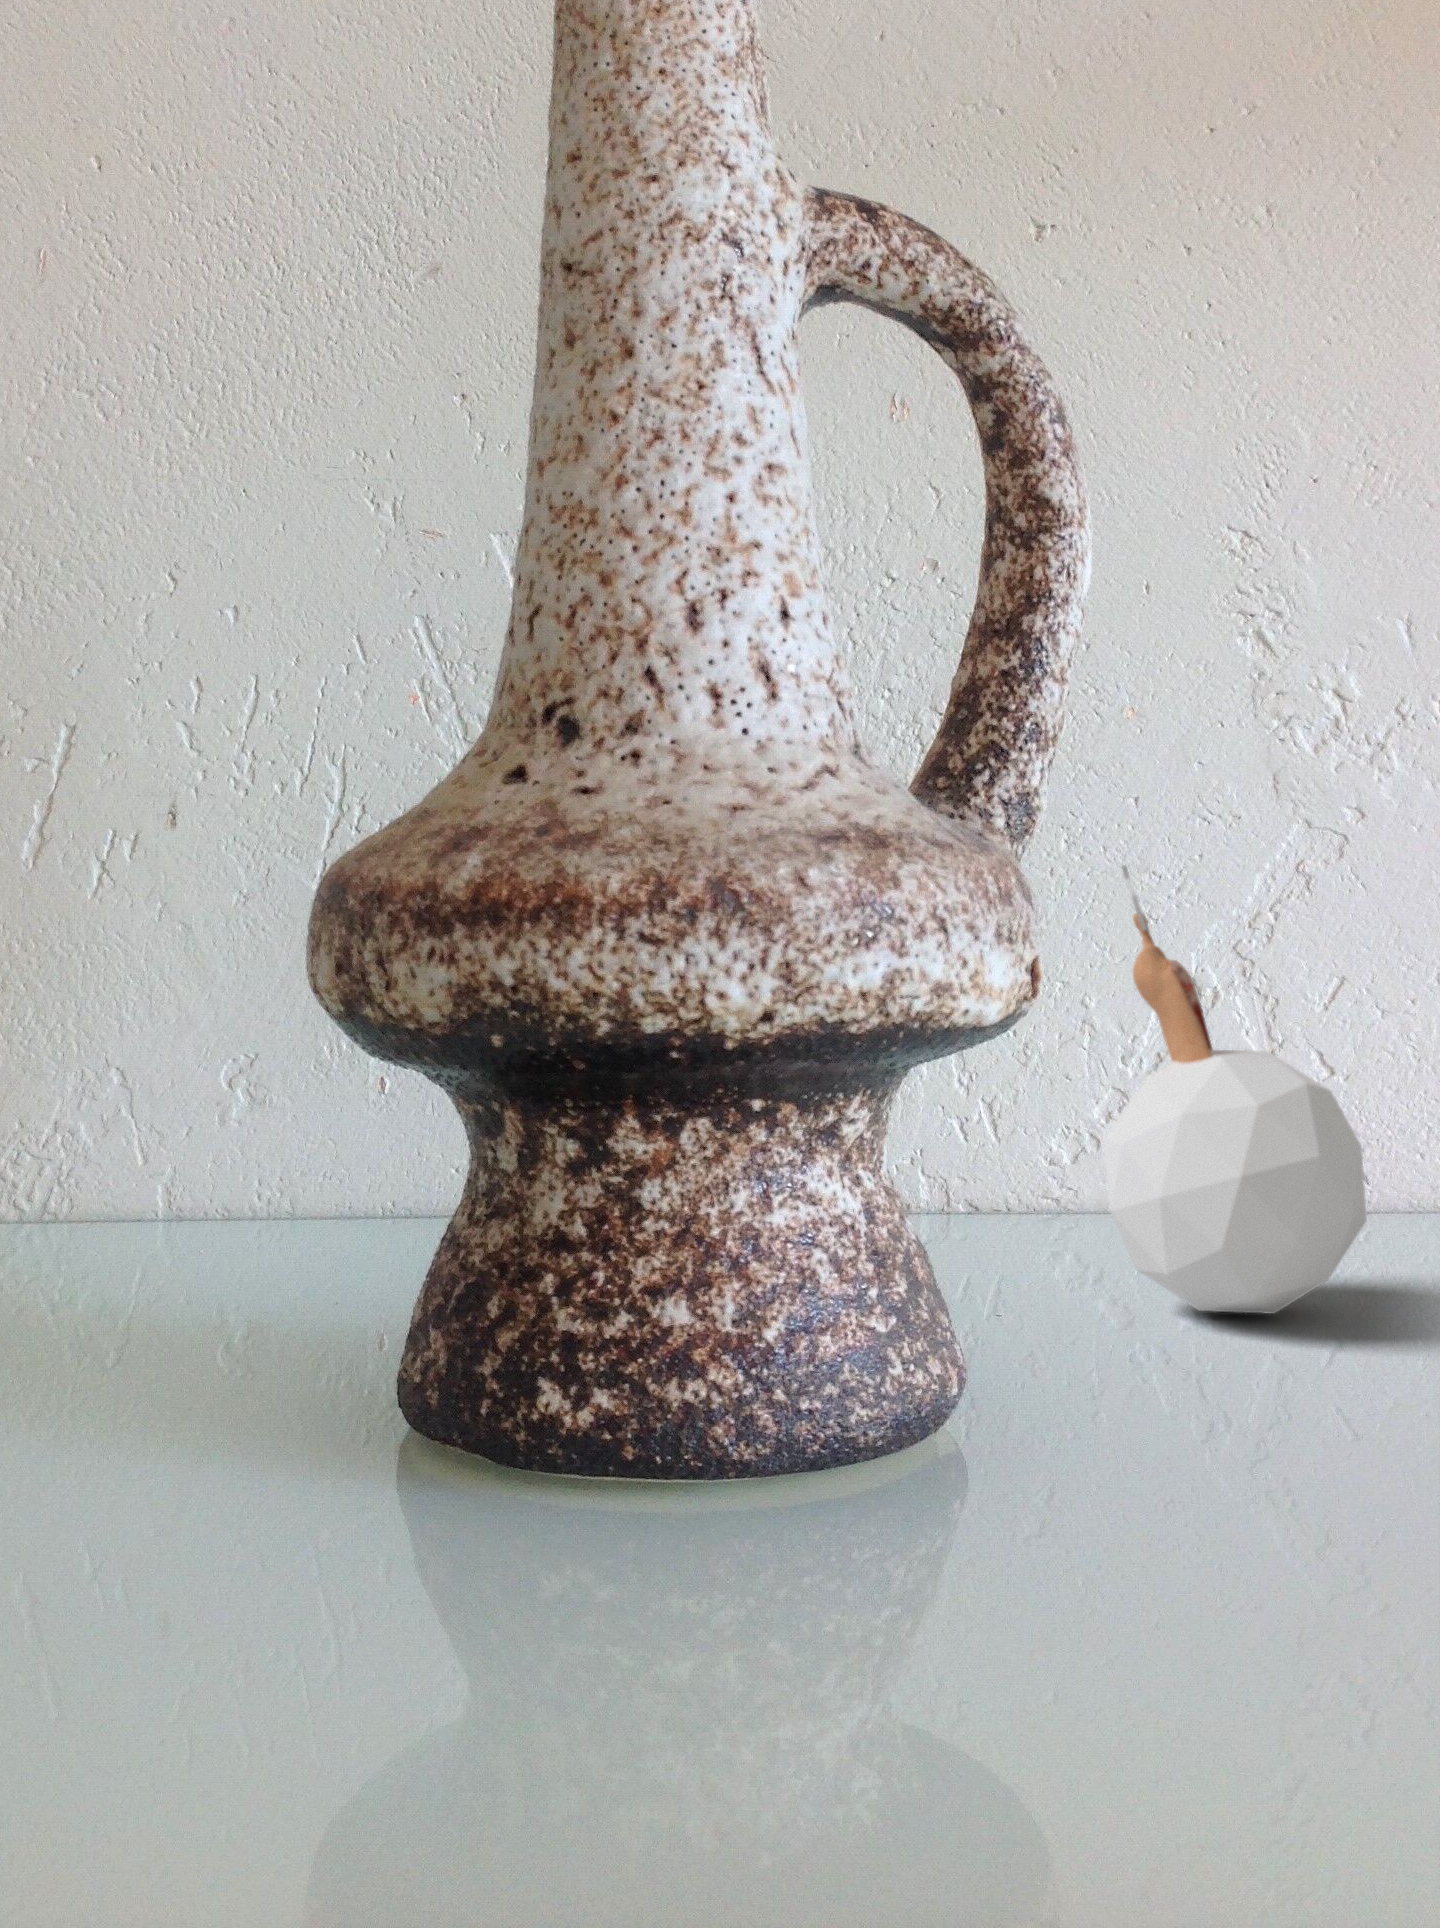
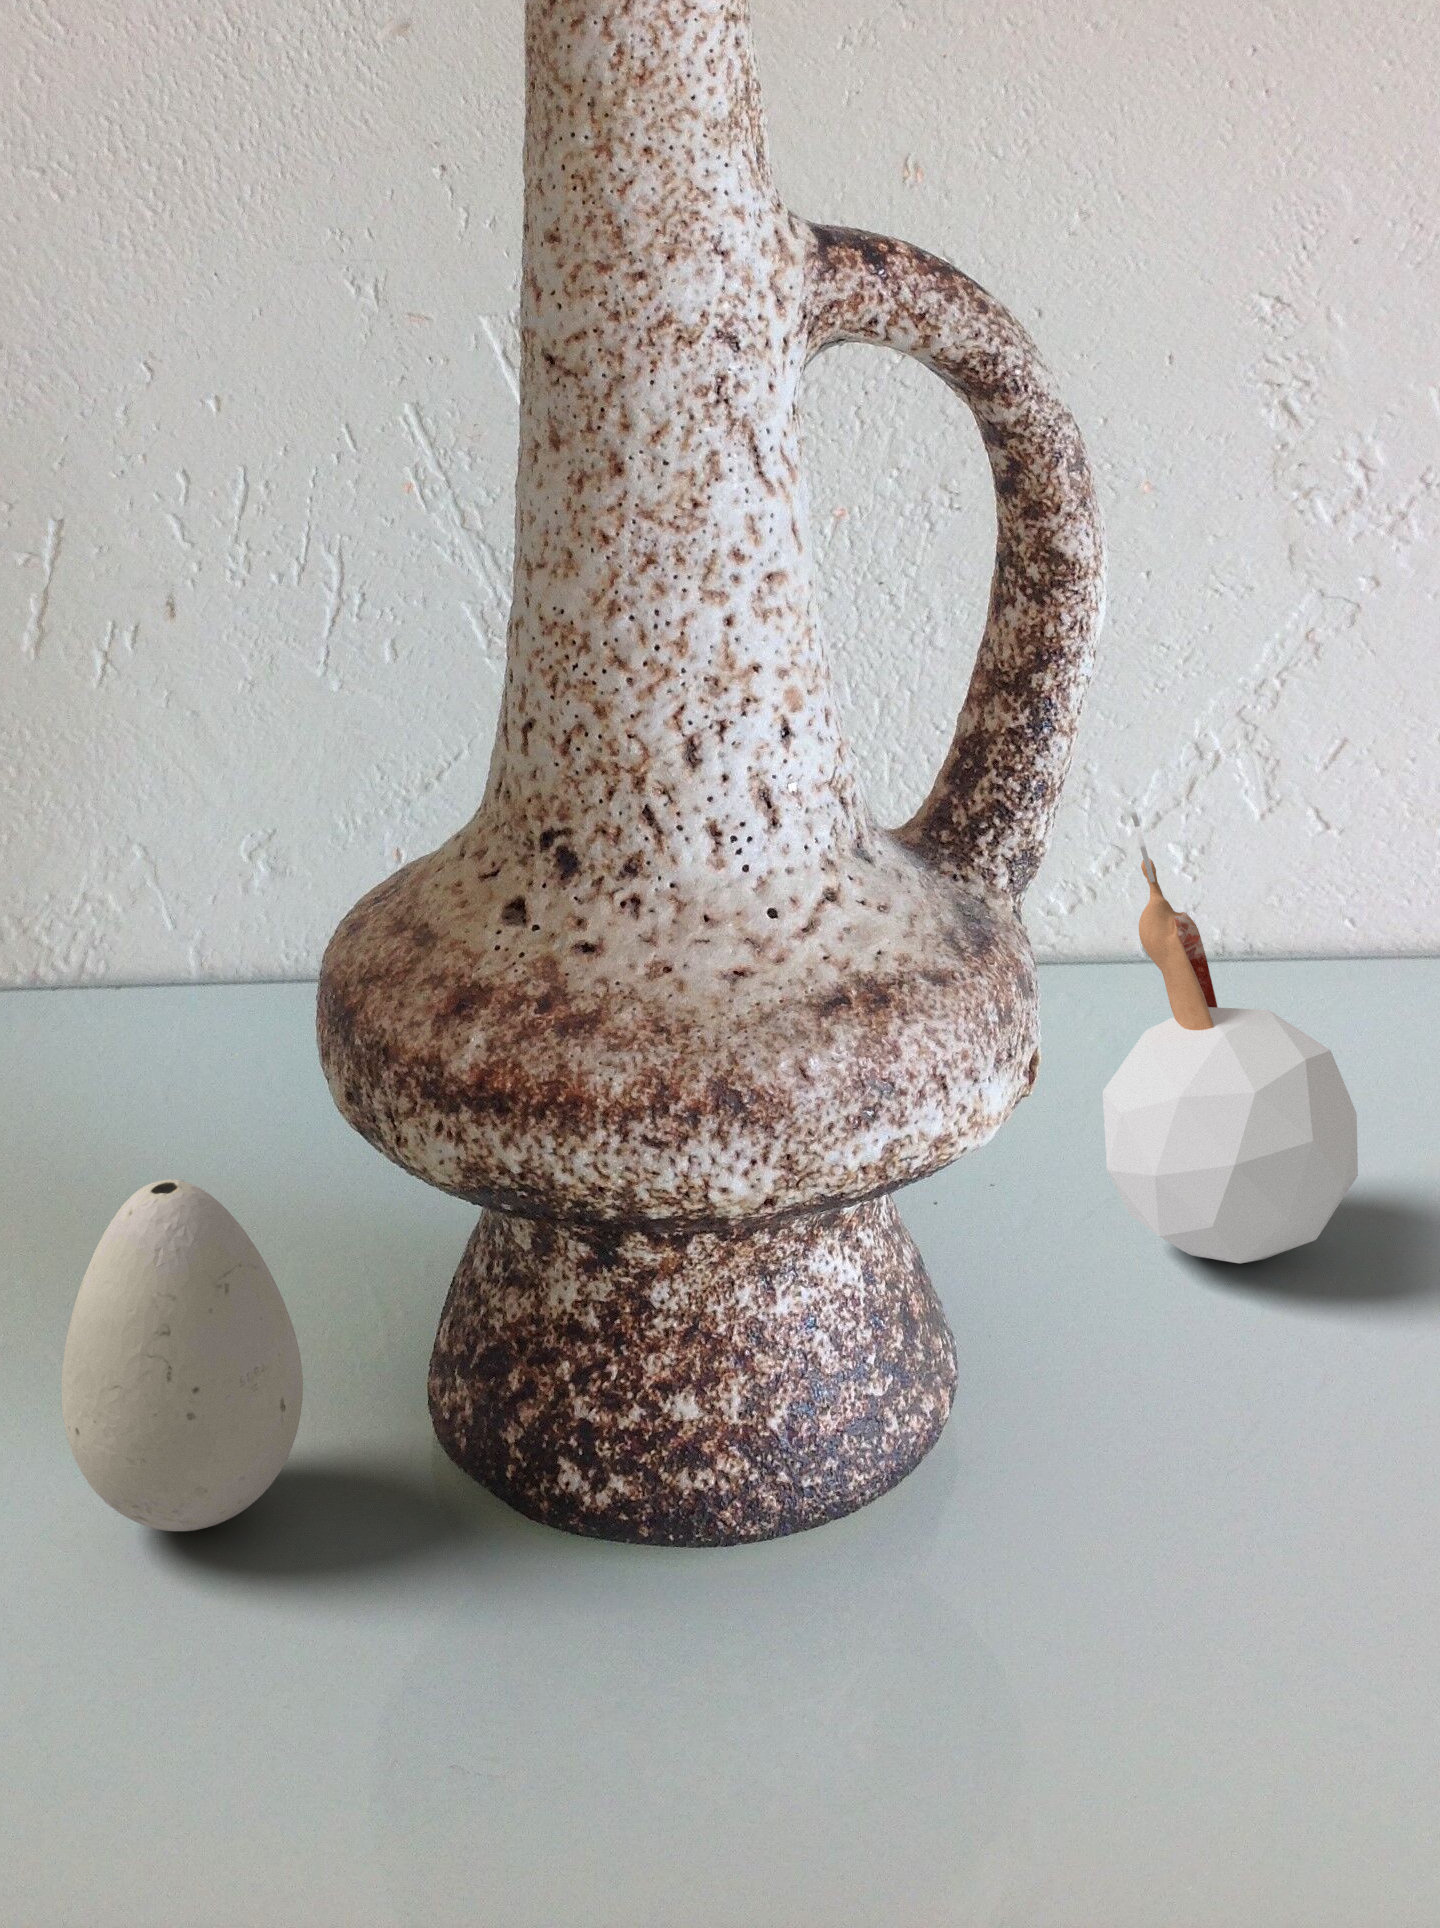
decorative egg: none [20,1055,274,1449] -> present [61,1179,303,1531]

